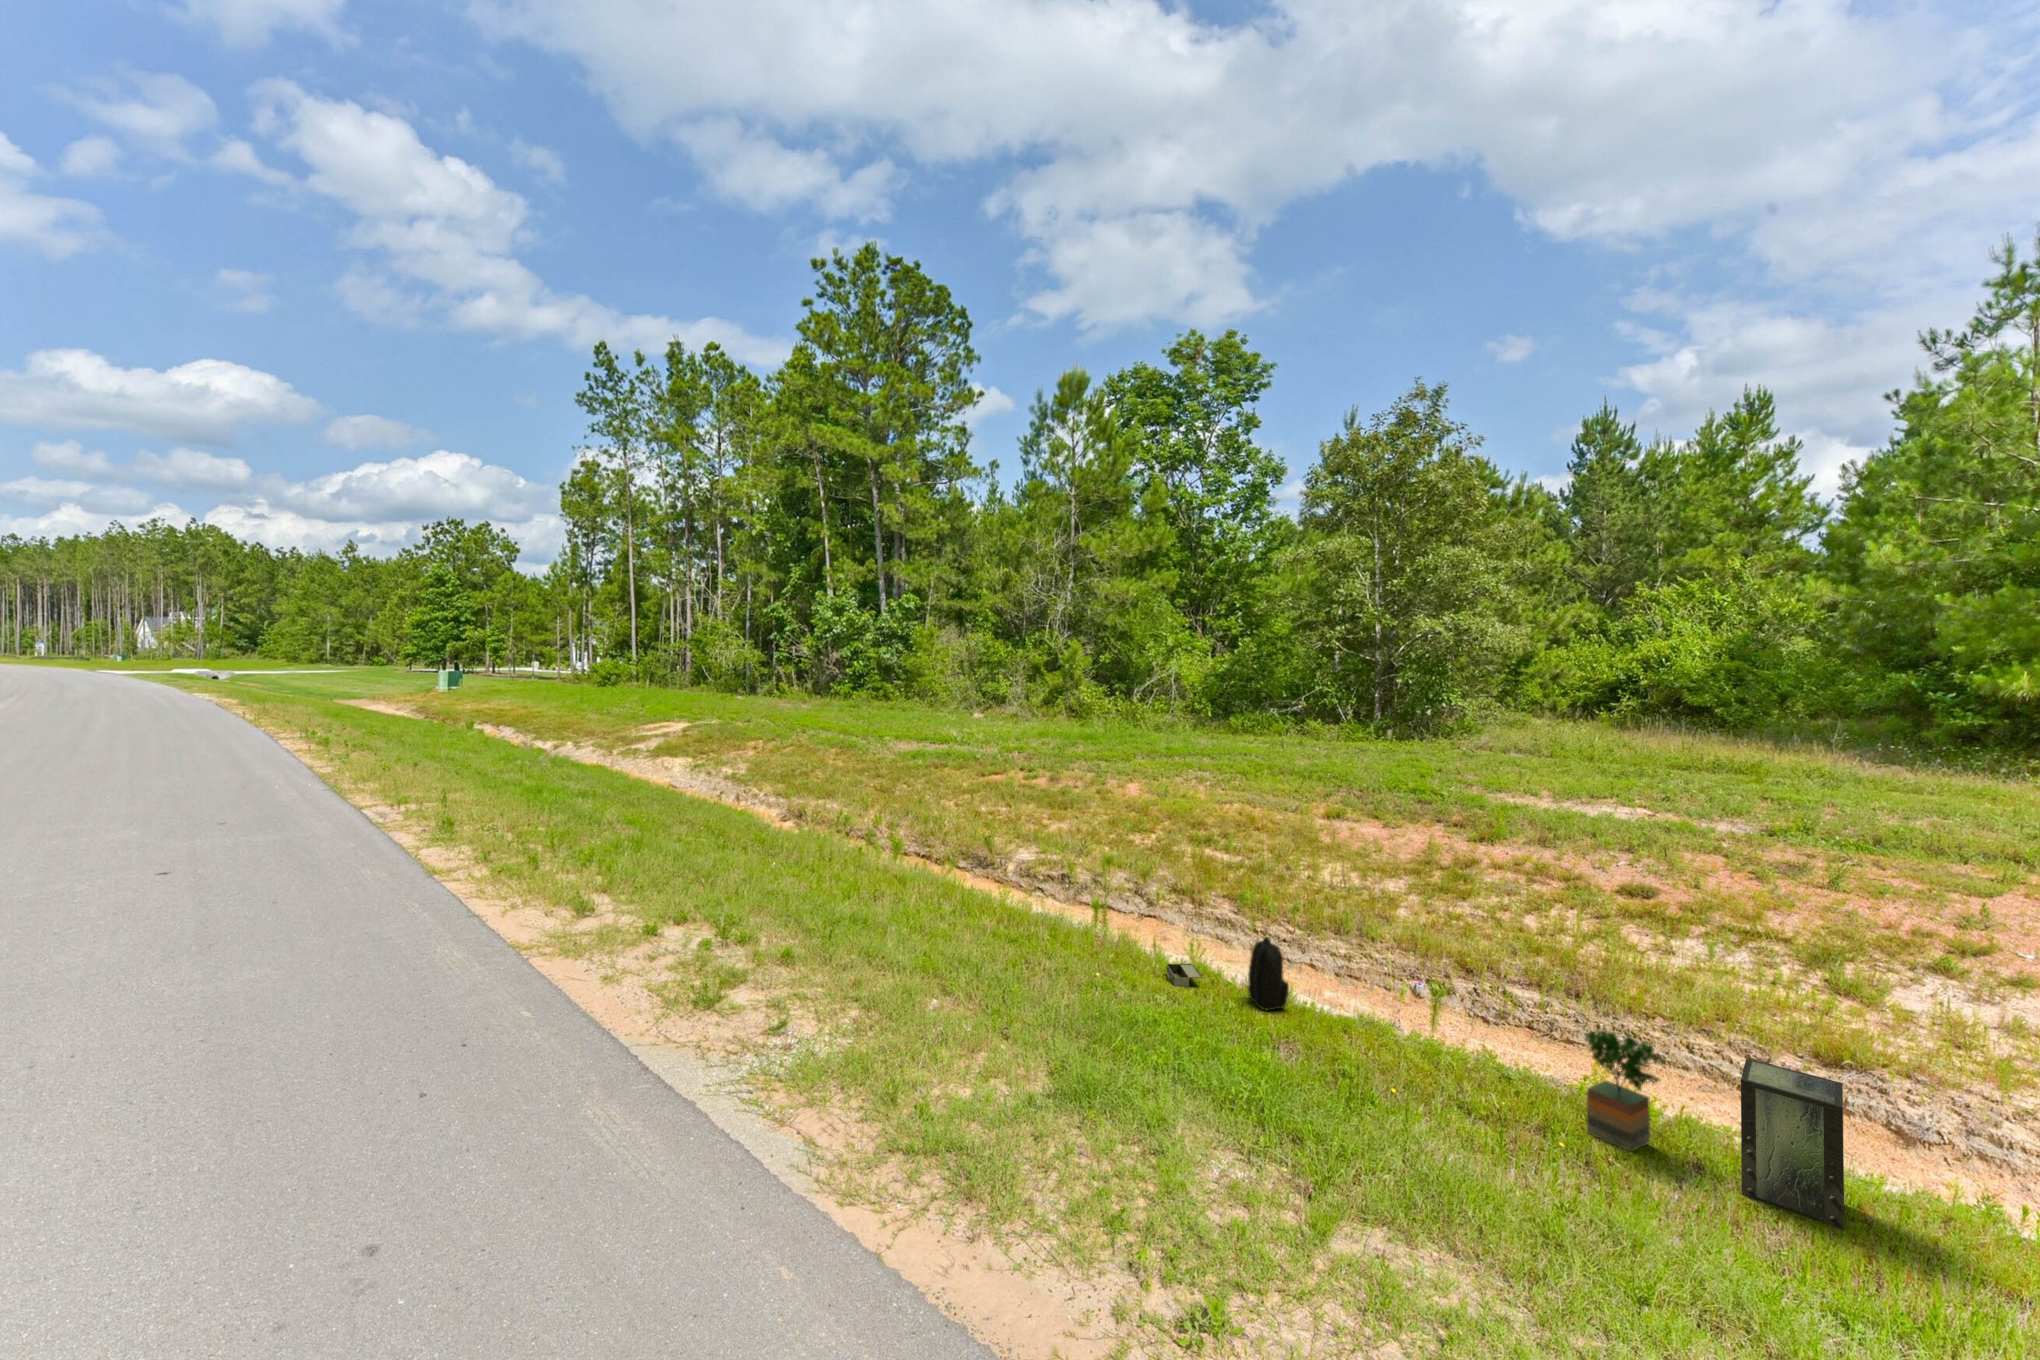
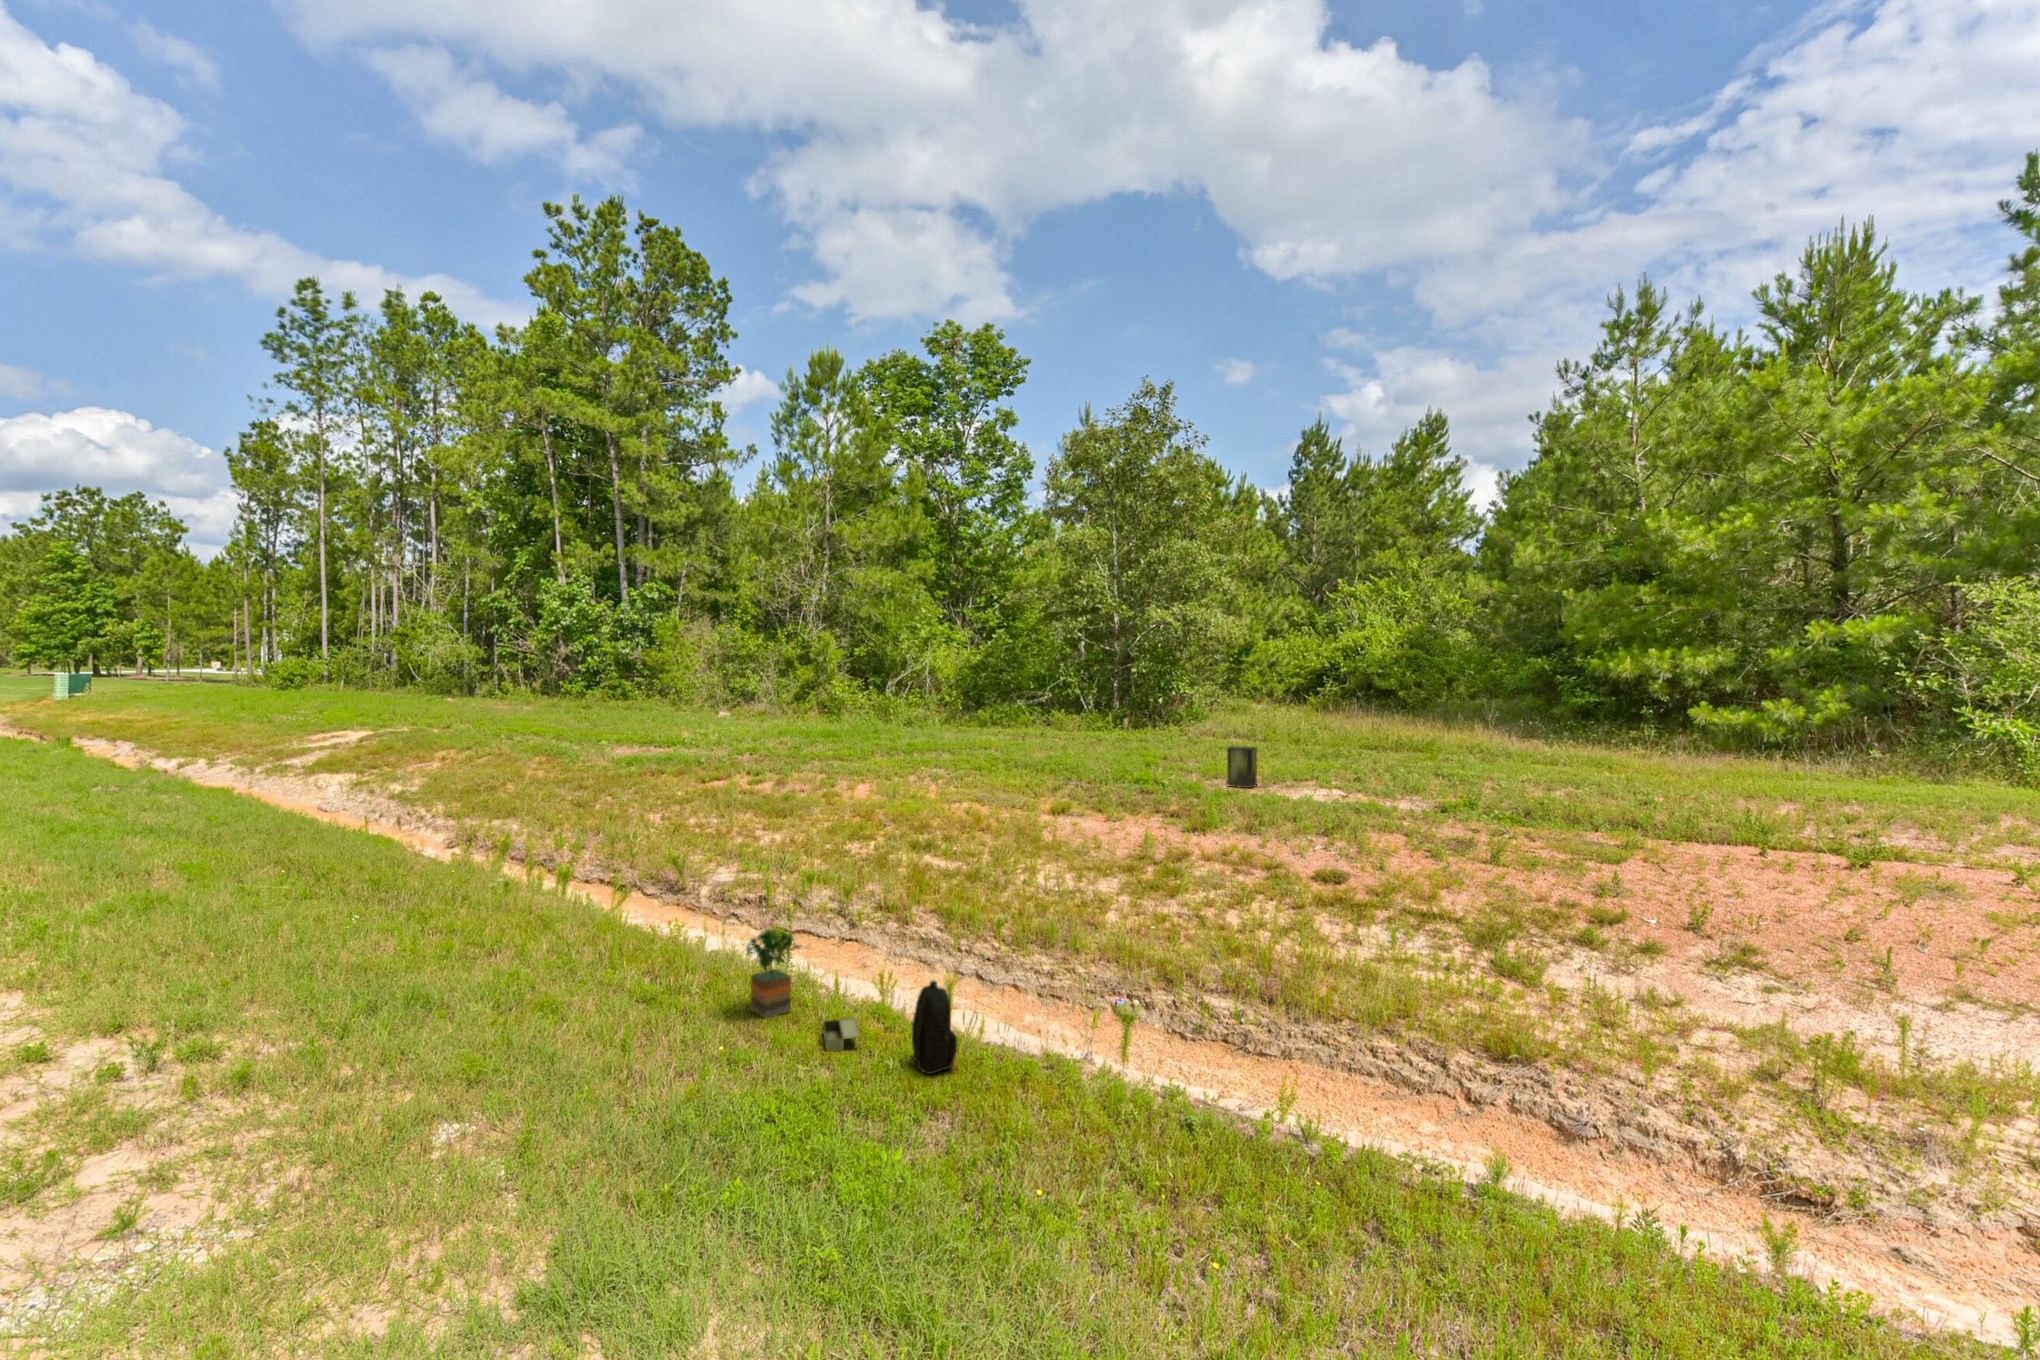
potted tree: present [1585,1030,1664,1151] -> present [746,929,801,1018]
storage box: present [1741,1058,1844,1230] -> present [1227,746,1257,788]

